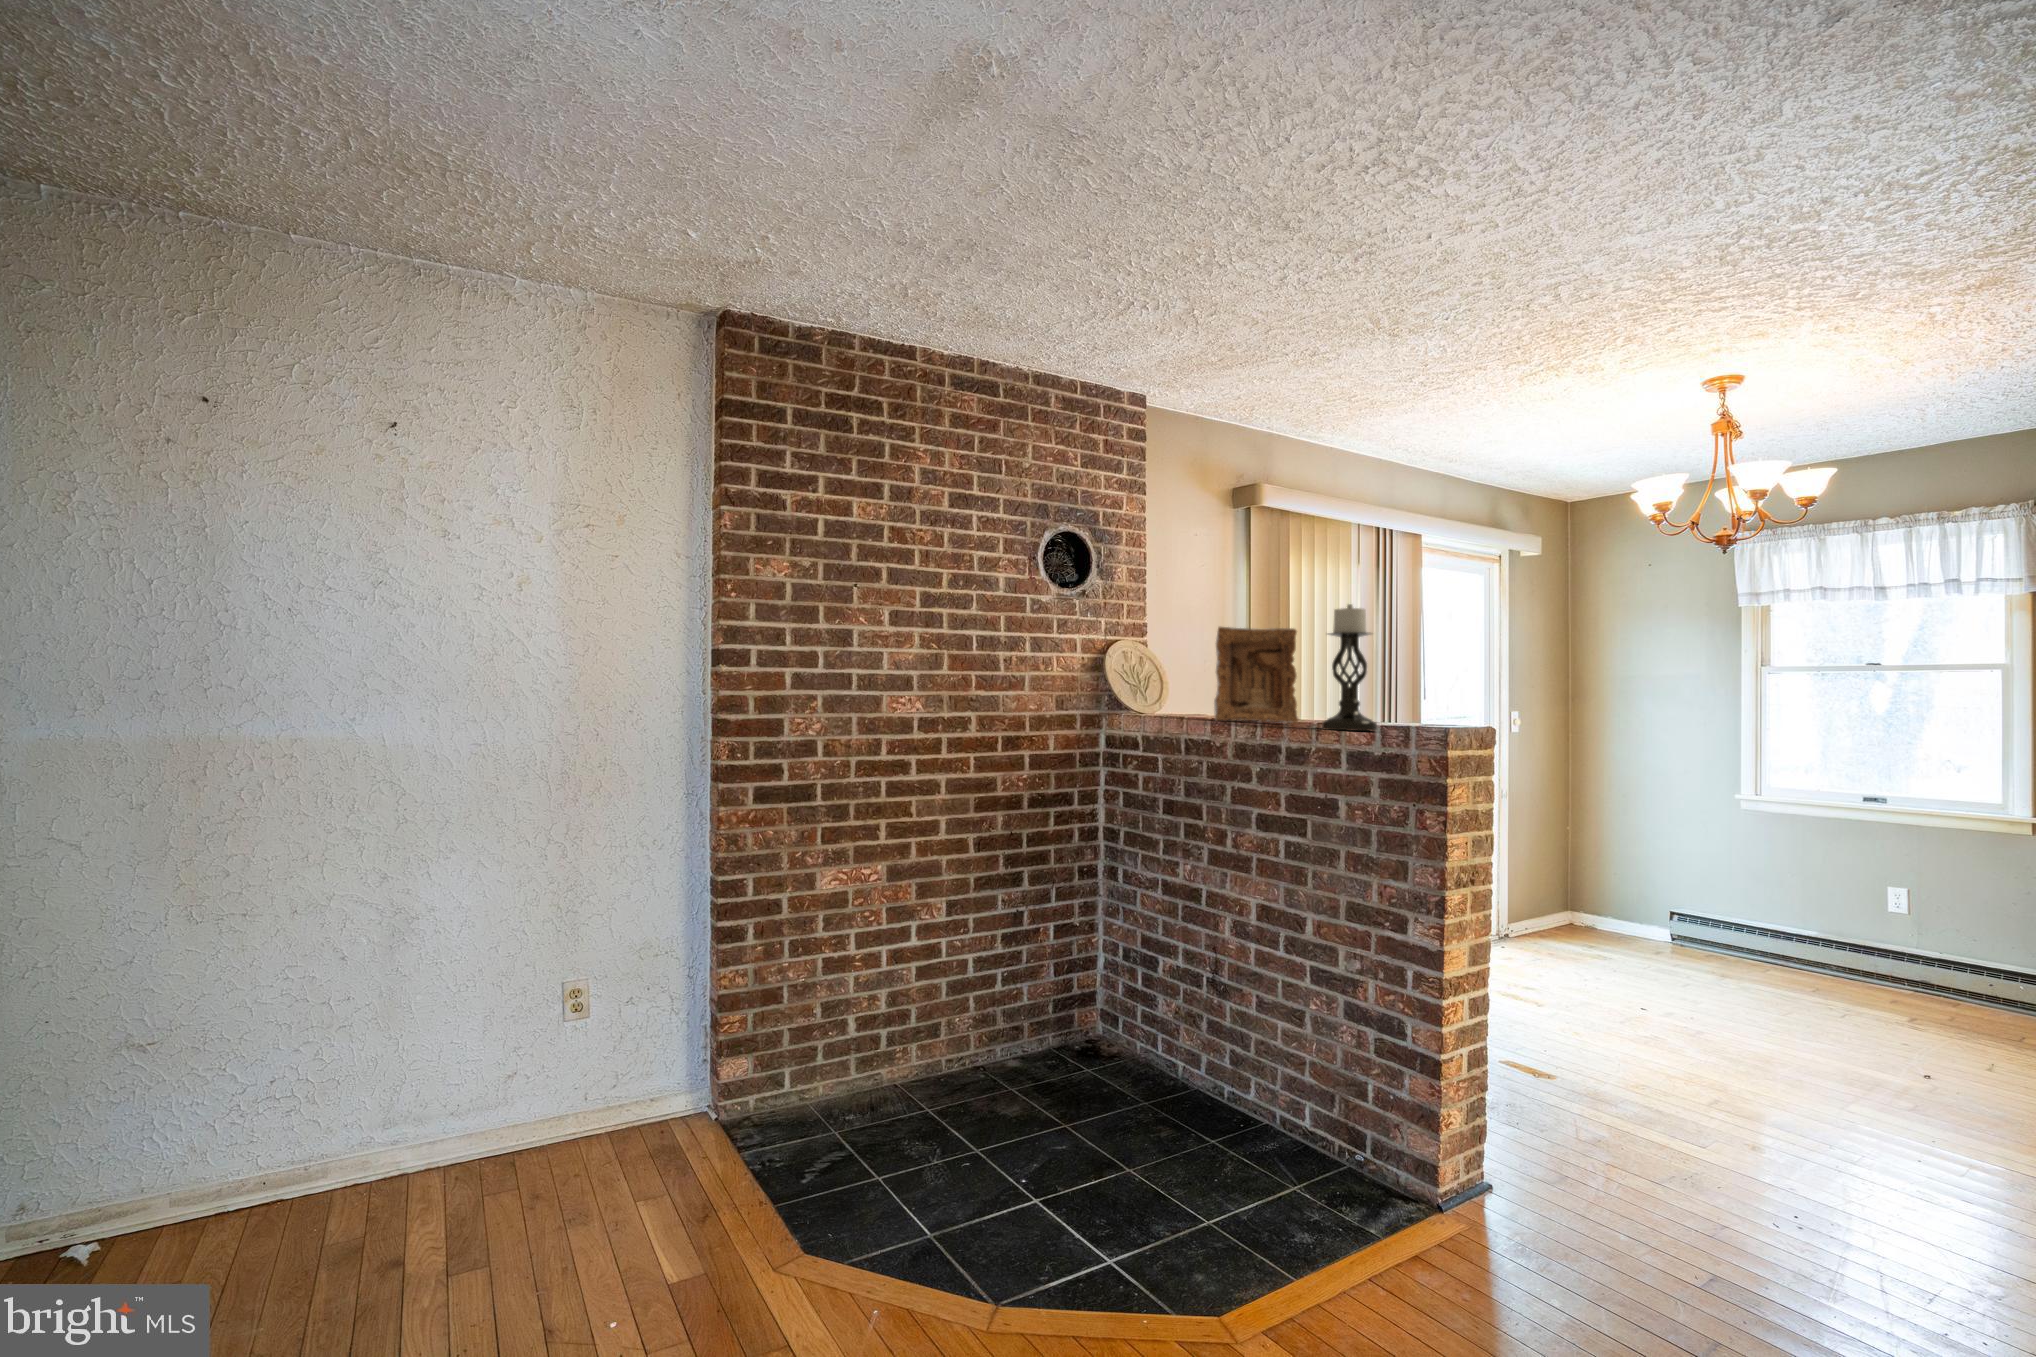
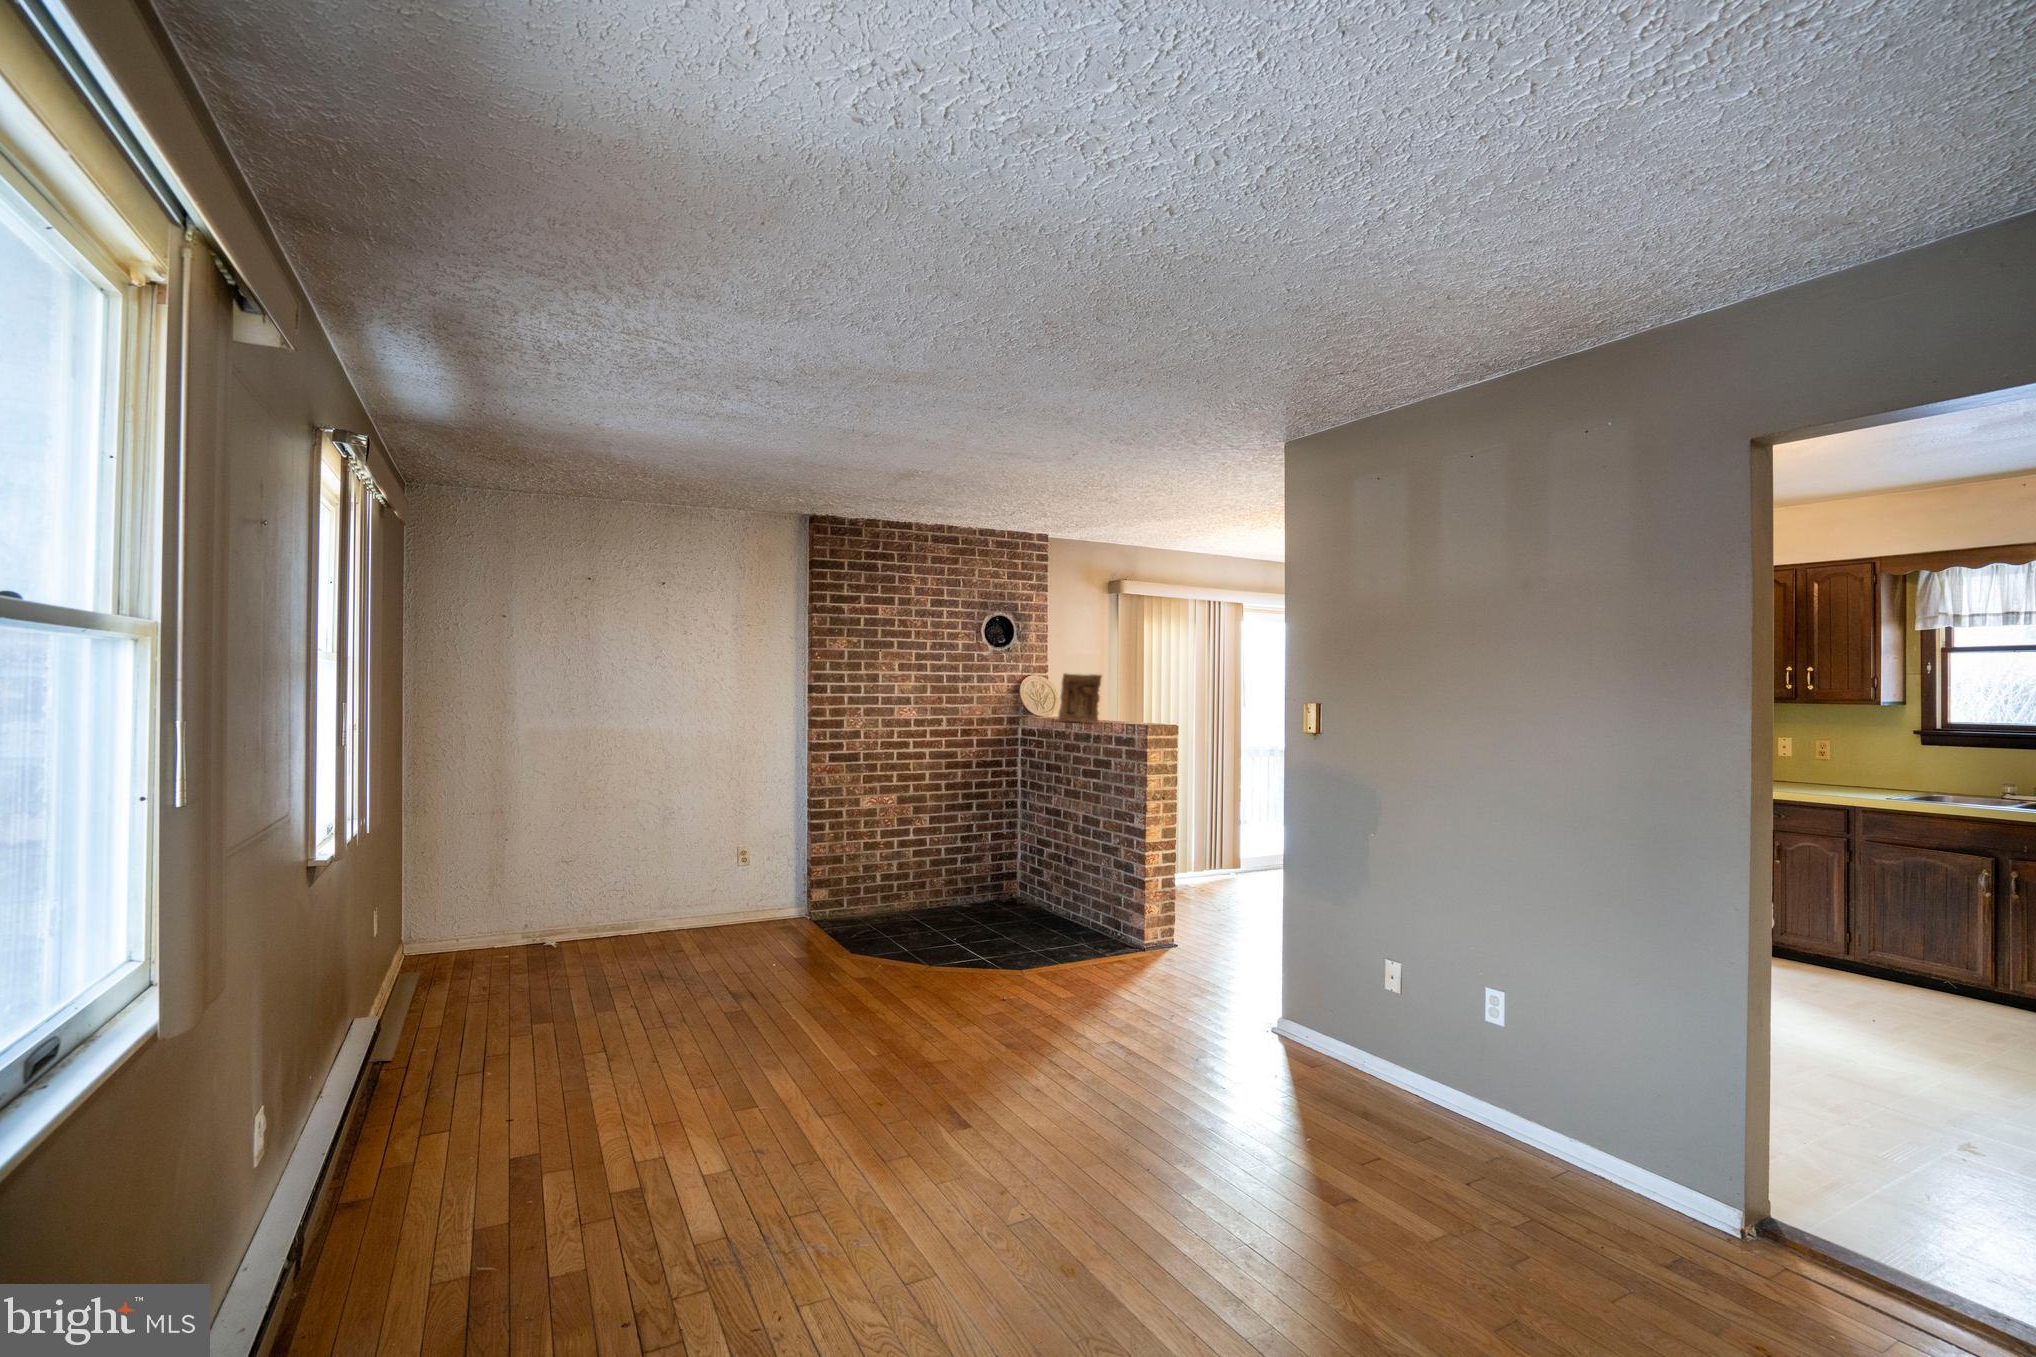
candle holder: present [1322,604,1378,731] -> none [1103,665,1130,727]

